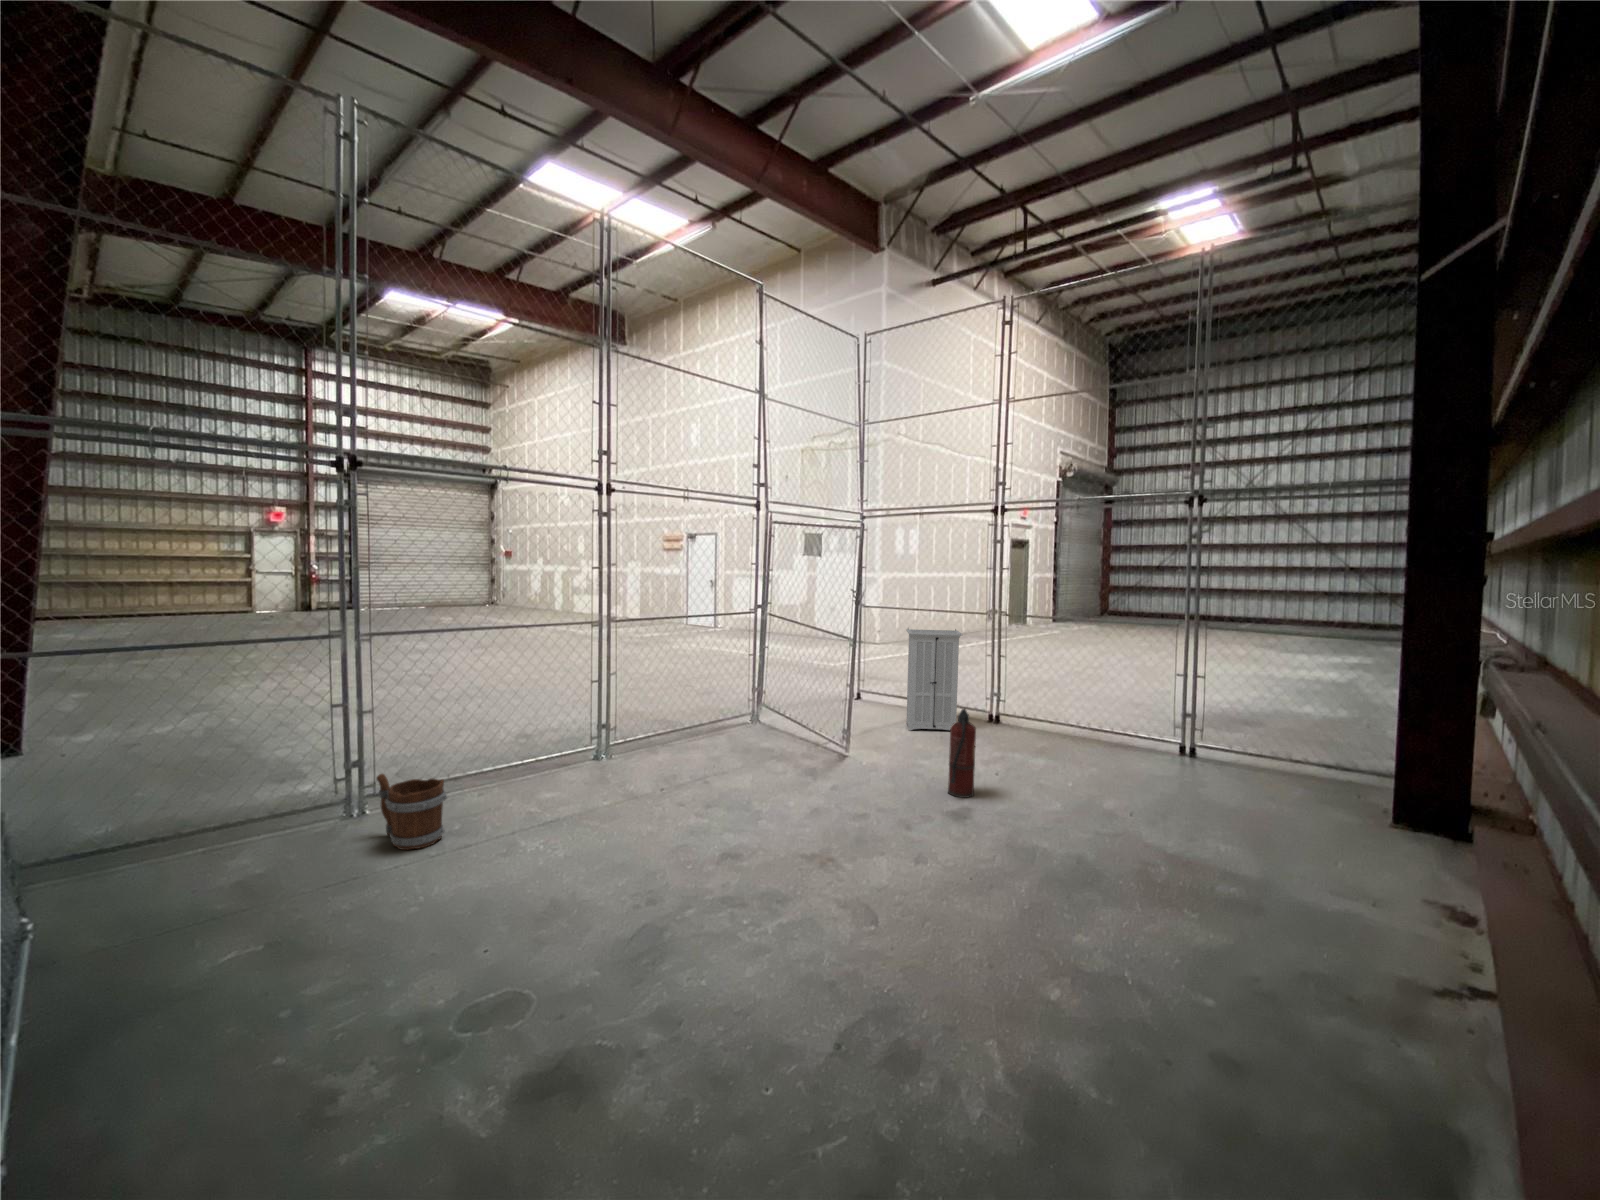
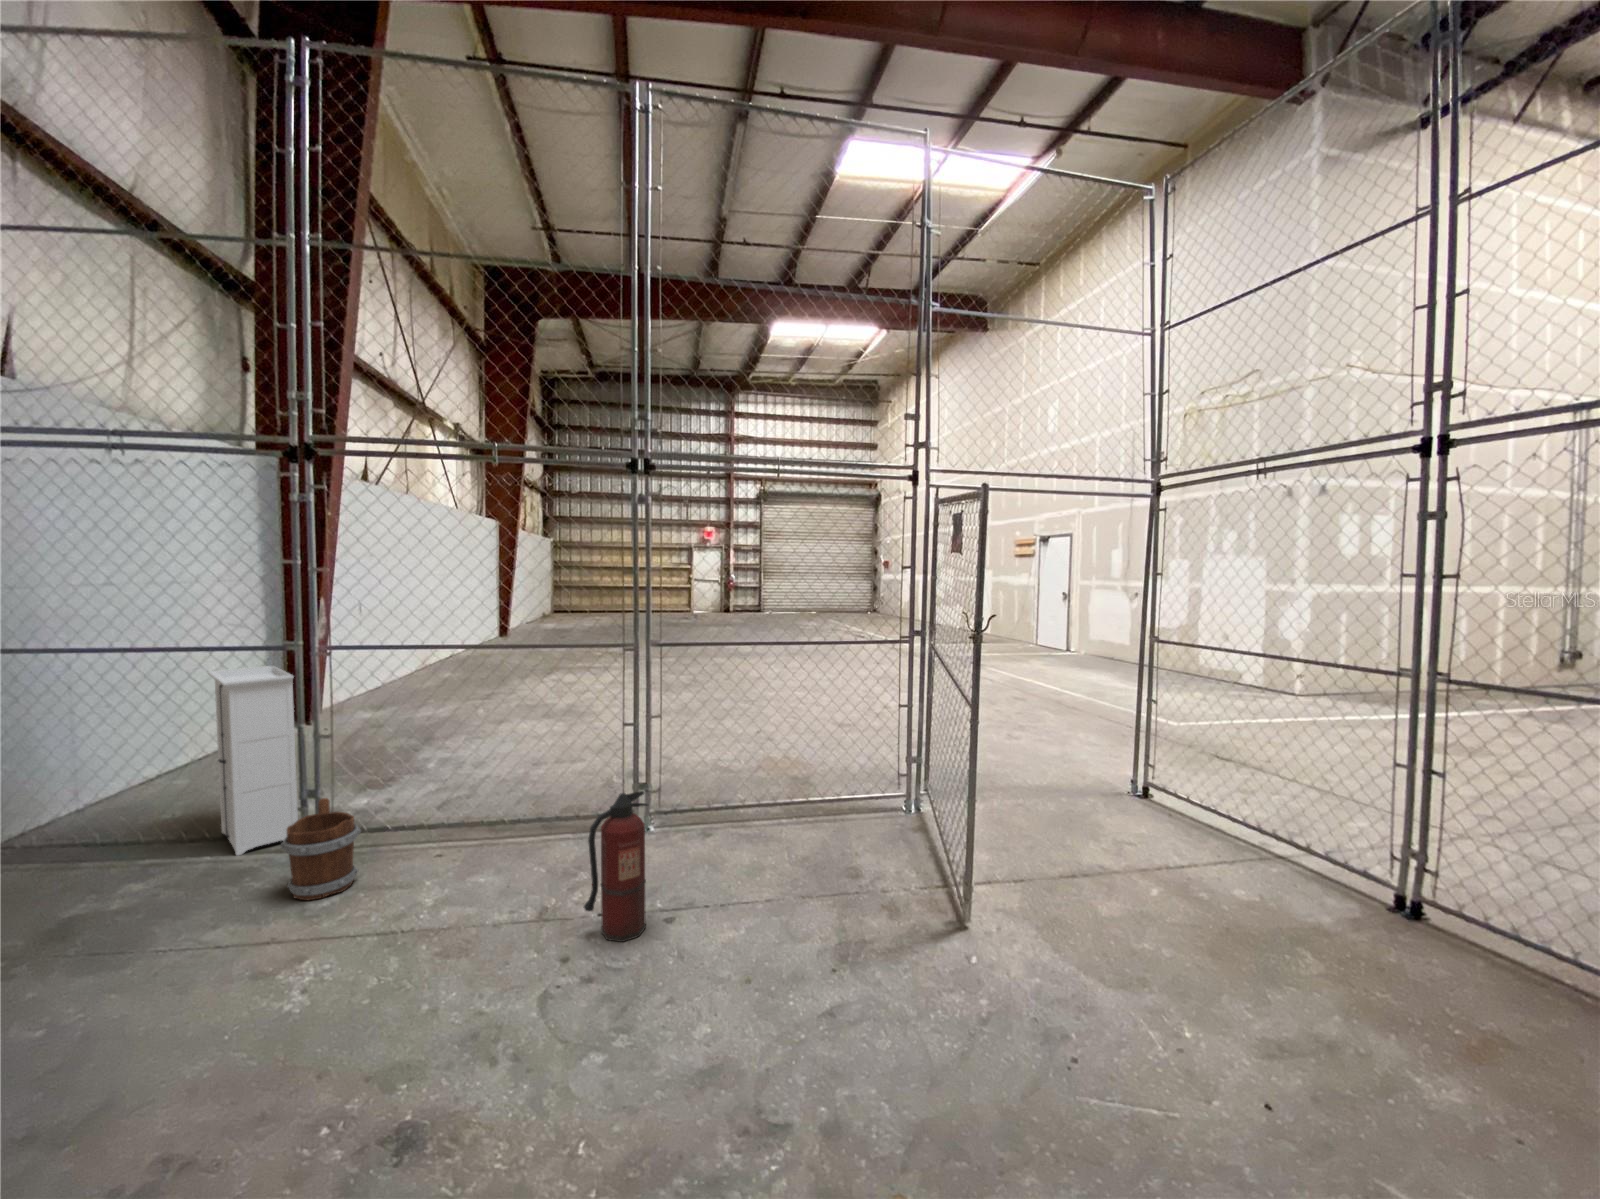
storage cabinet: present [906,629,963,731] -> present [208,666,298,855]
fire extinguisher: present [948,709,976,798] -> present [583,791,648,942]

